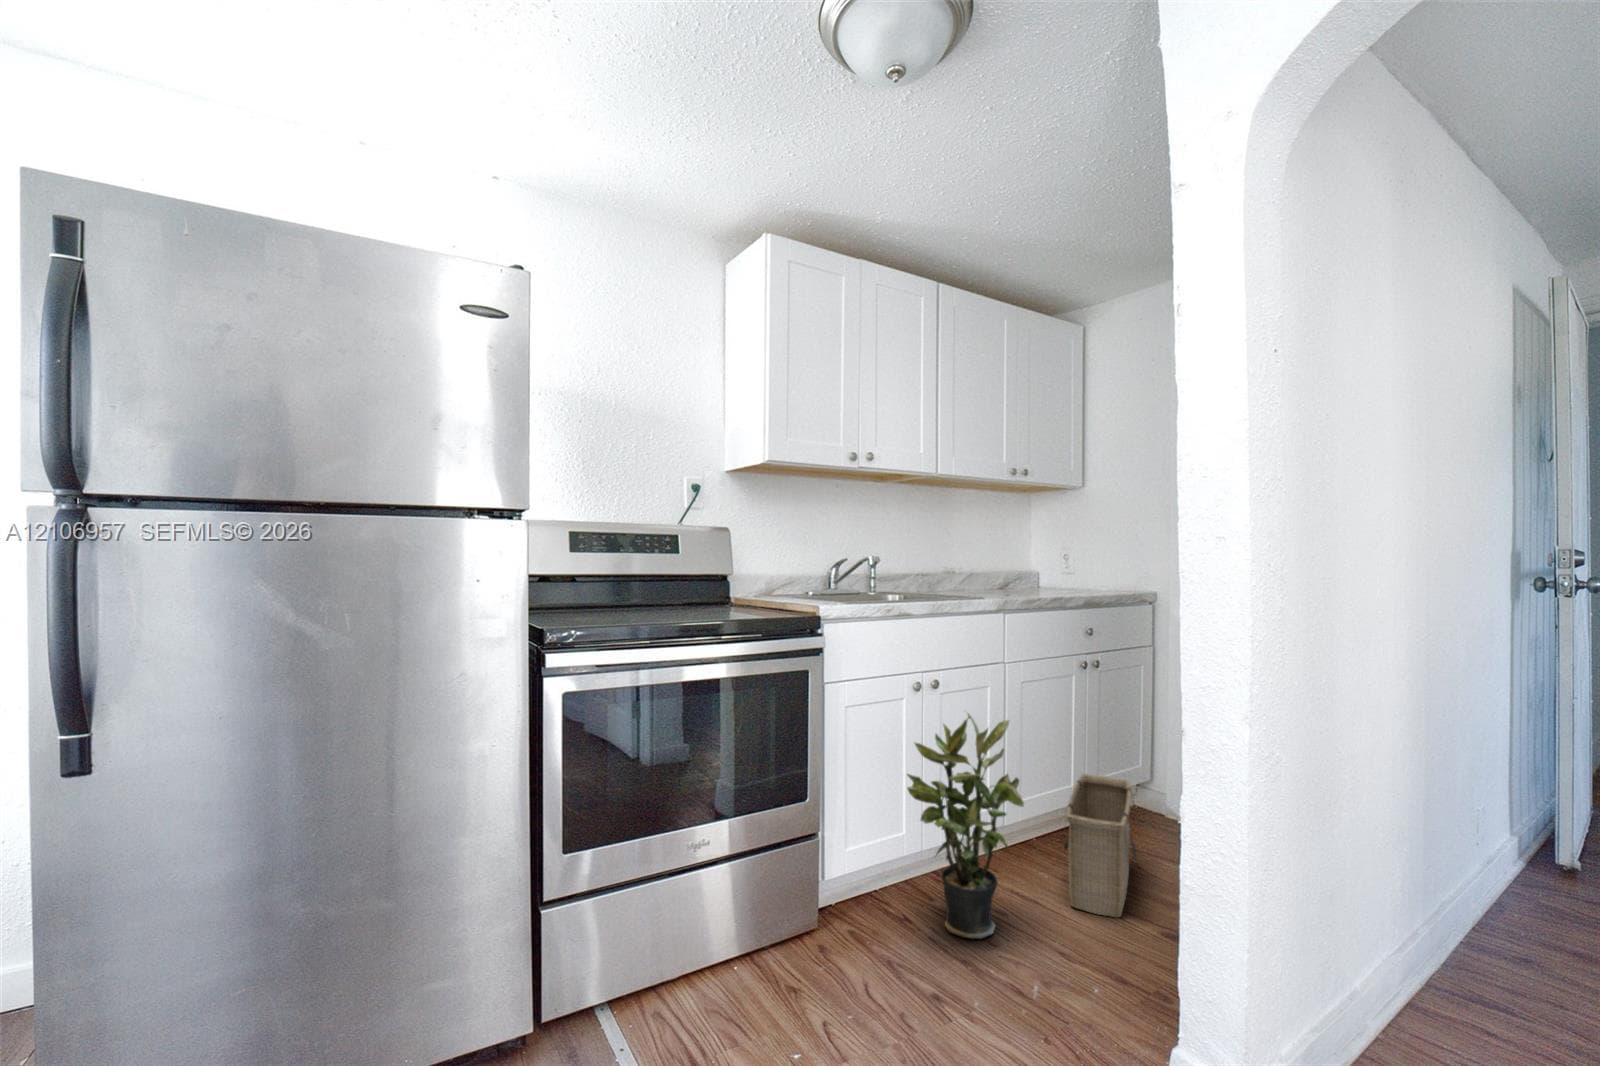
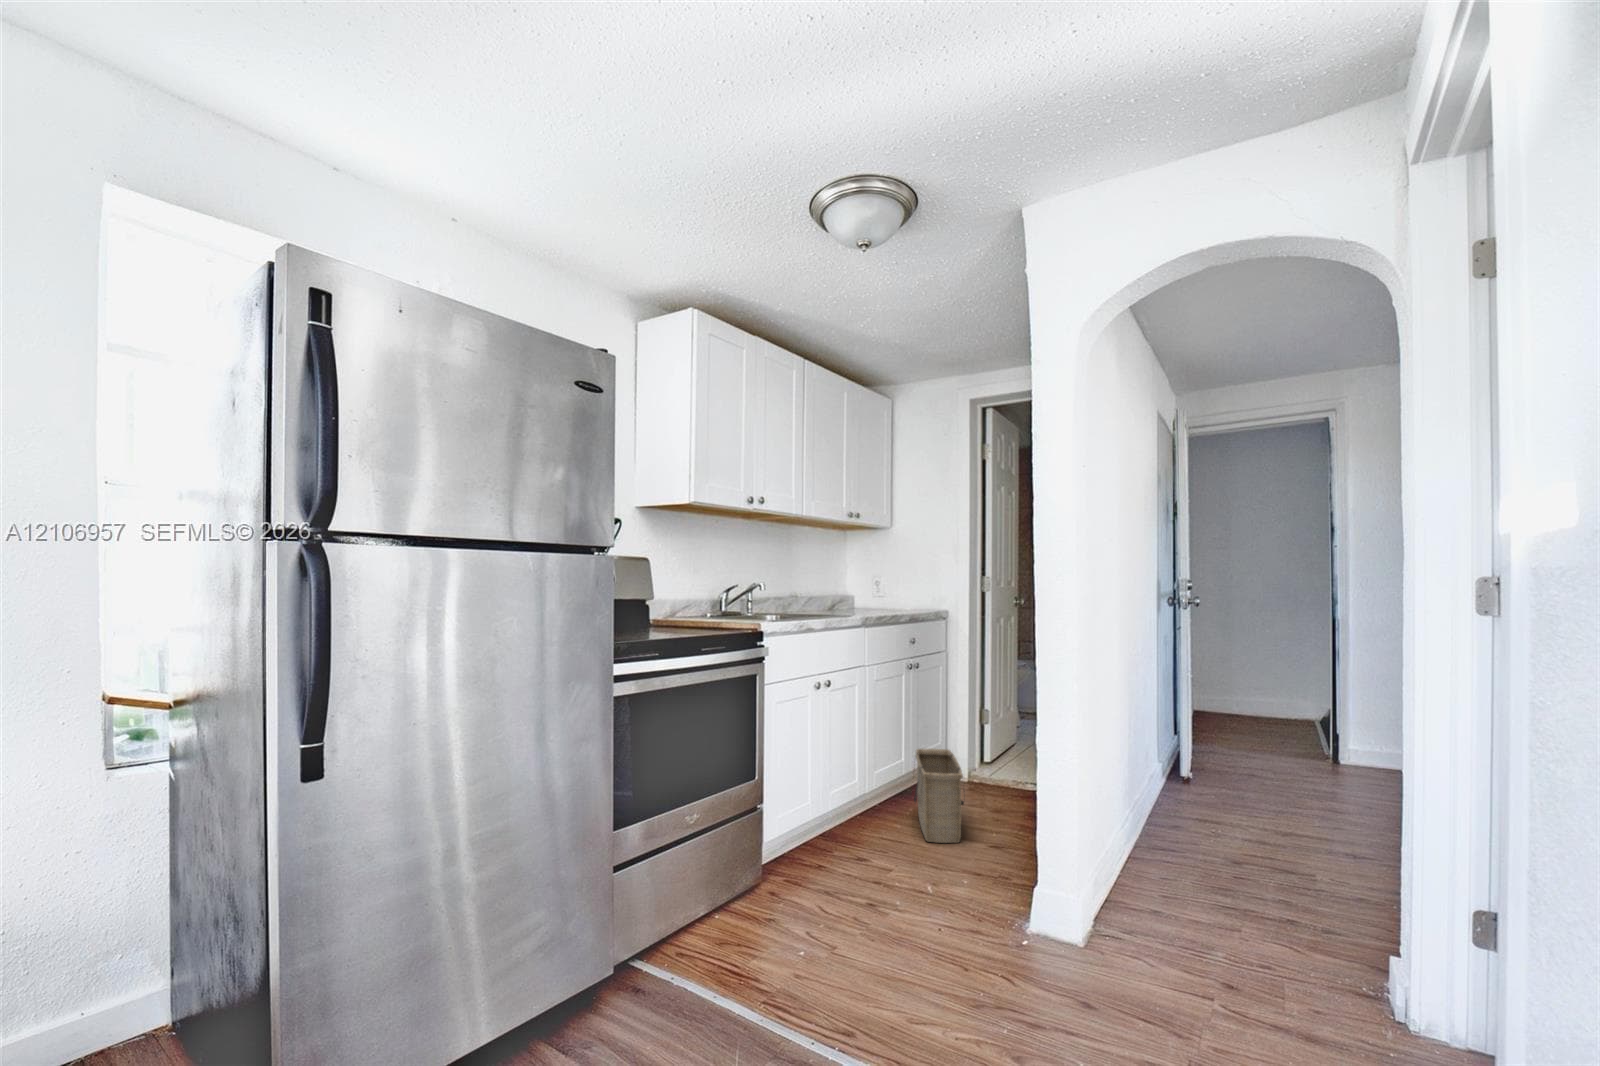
potted plant: present [907,714,1024,939] -> none [822,700,904,871]

